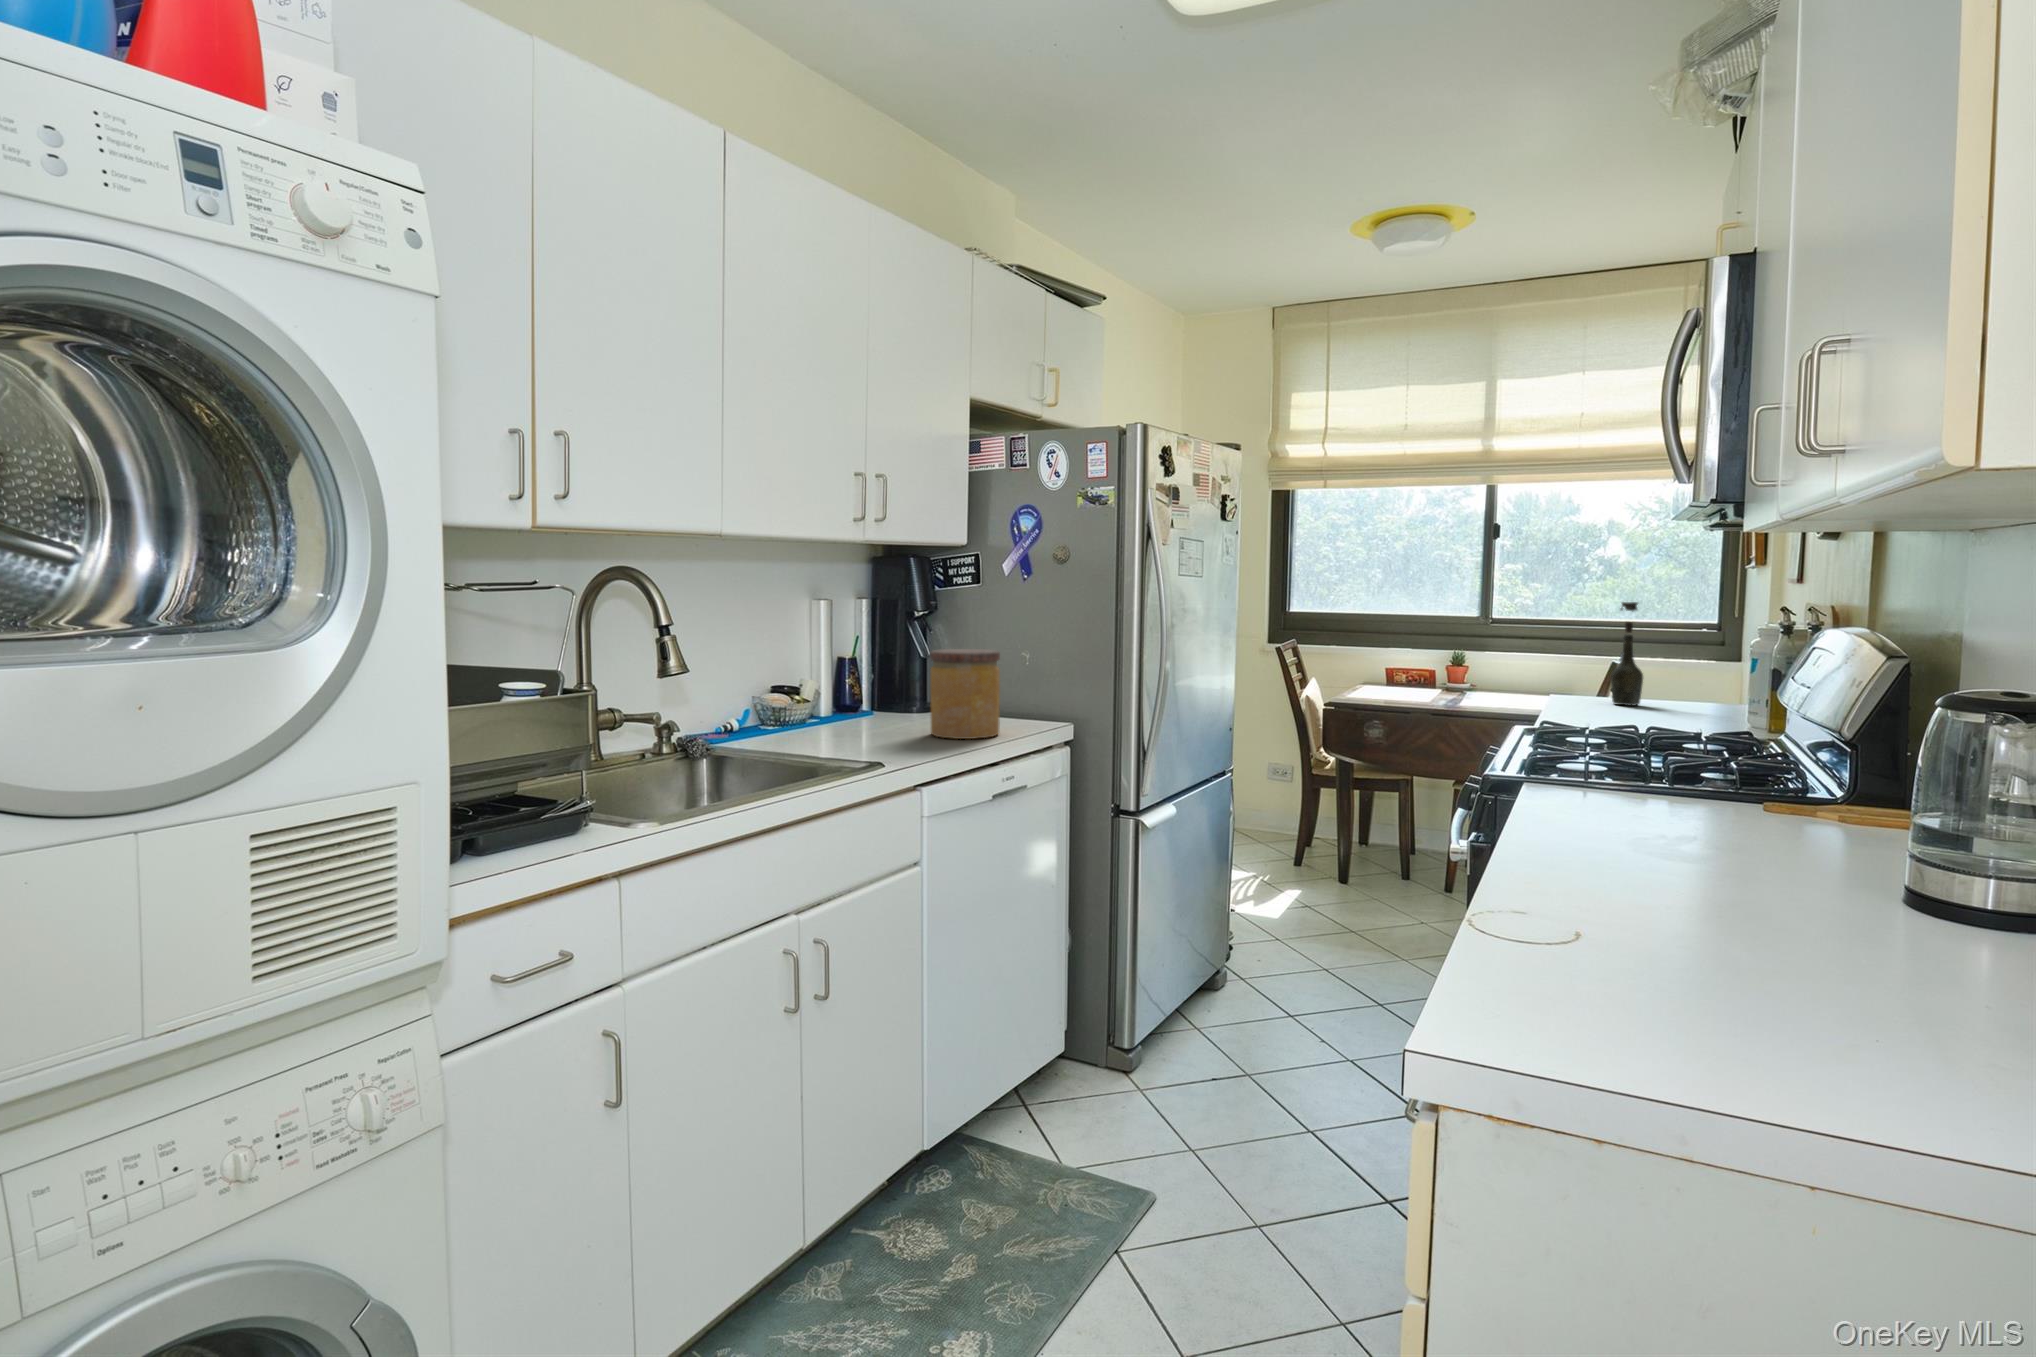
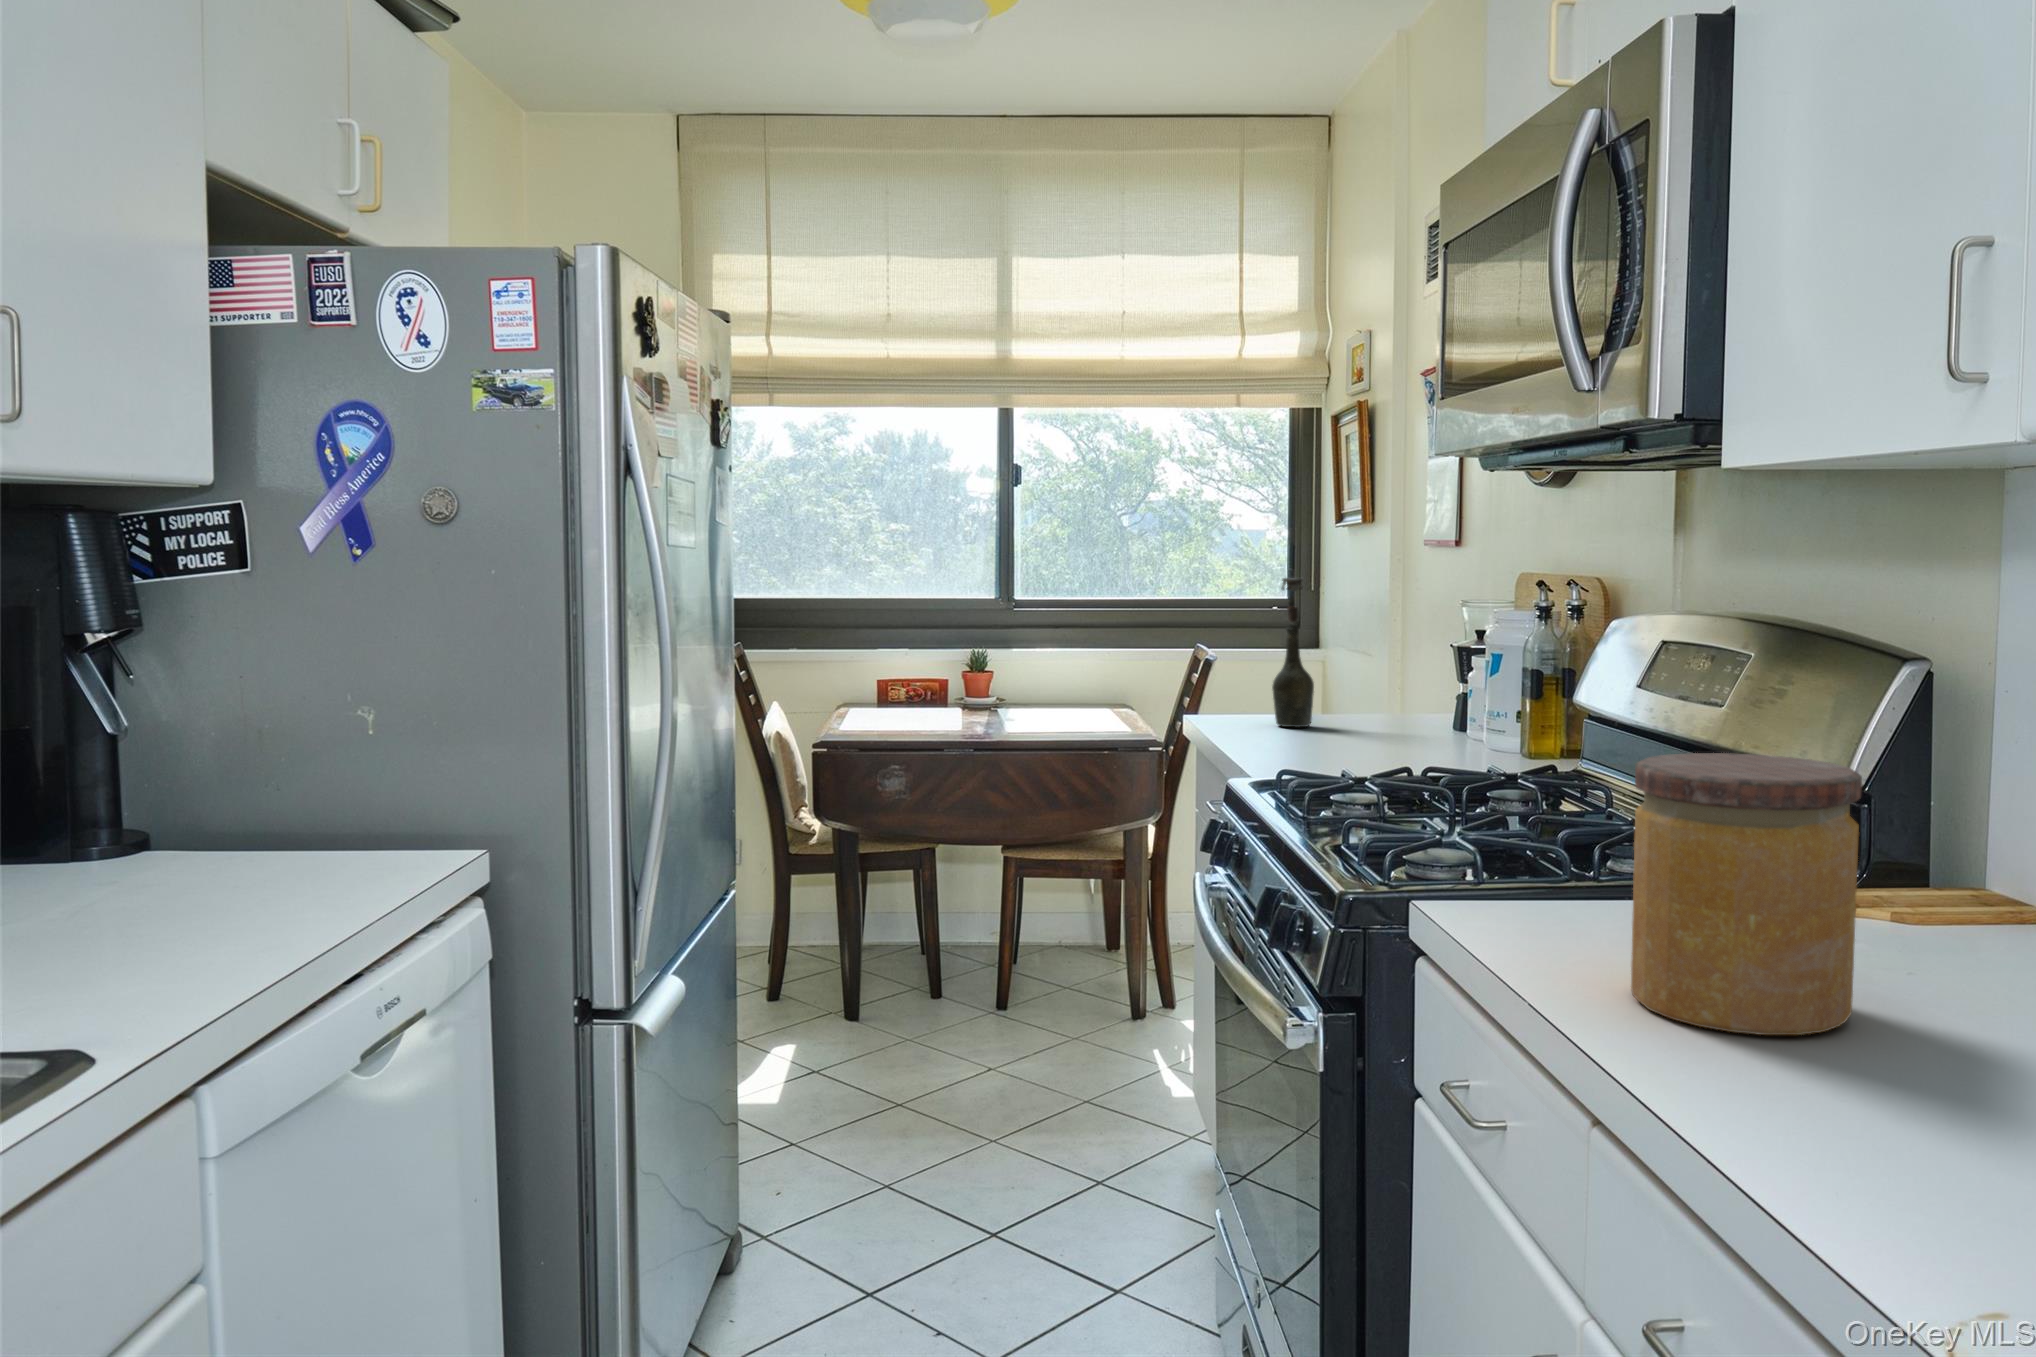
jar: present [930,649,1000,739] -> present [1631,753,1862,1035]

